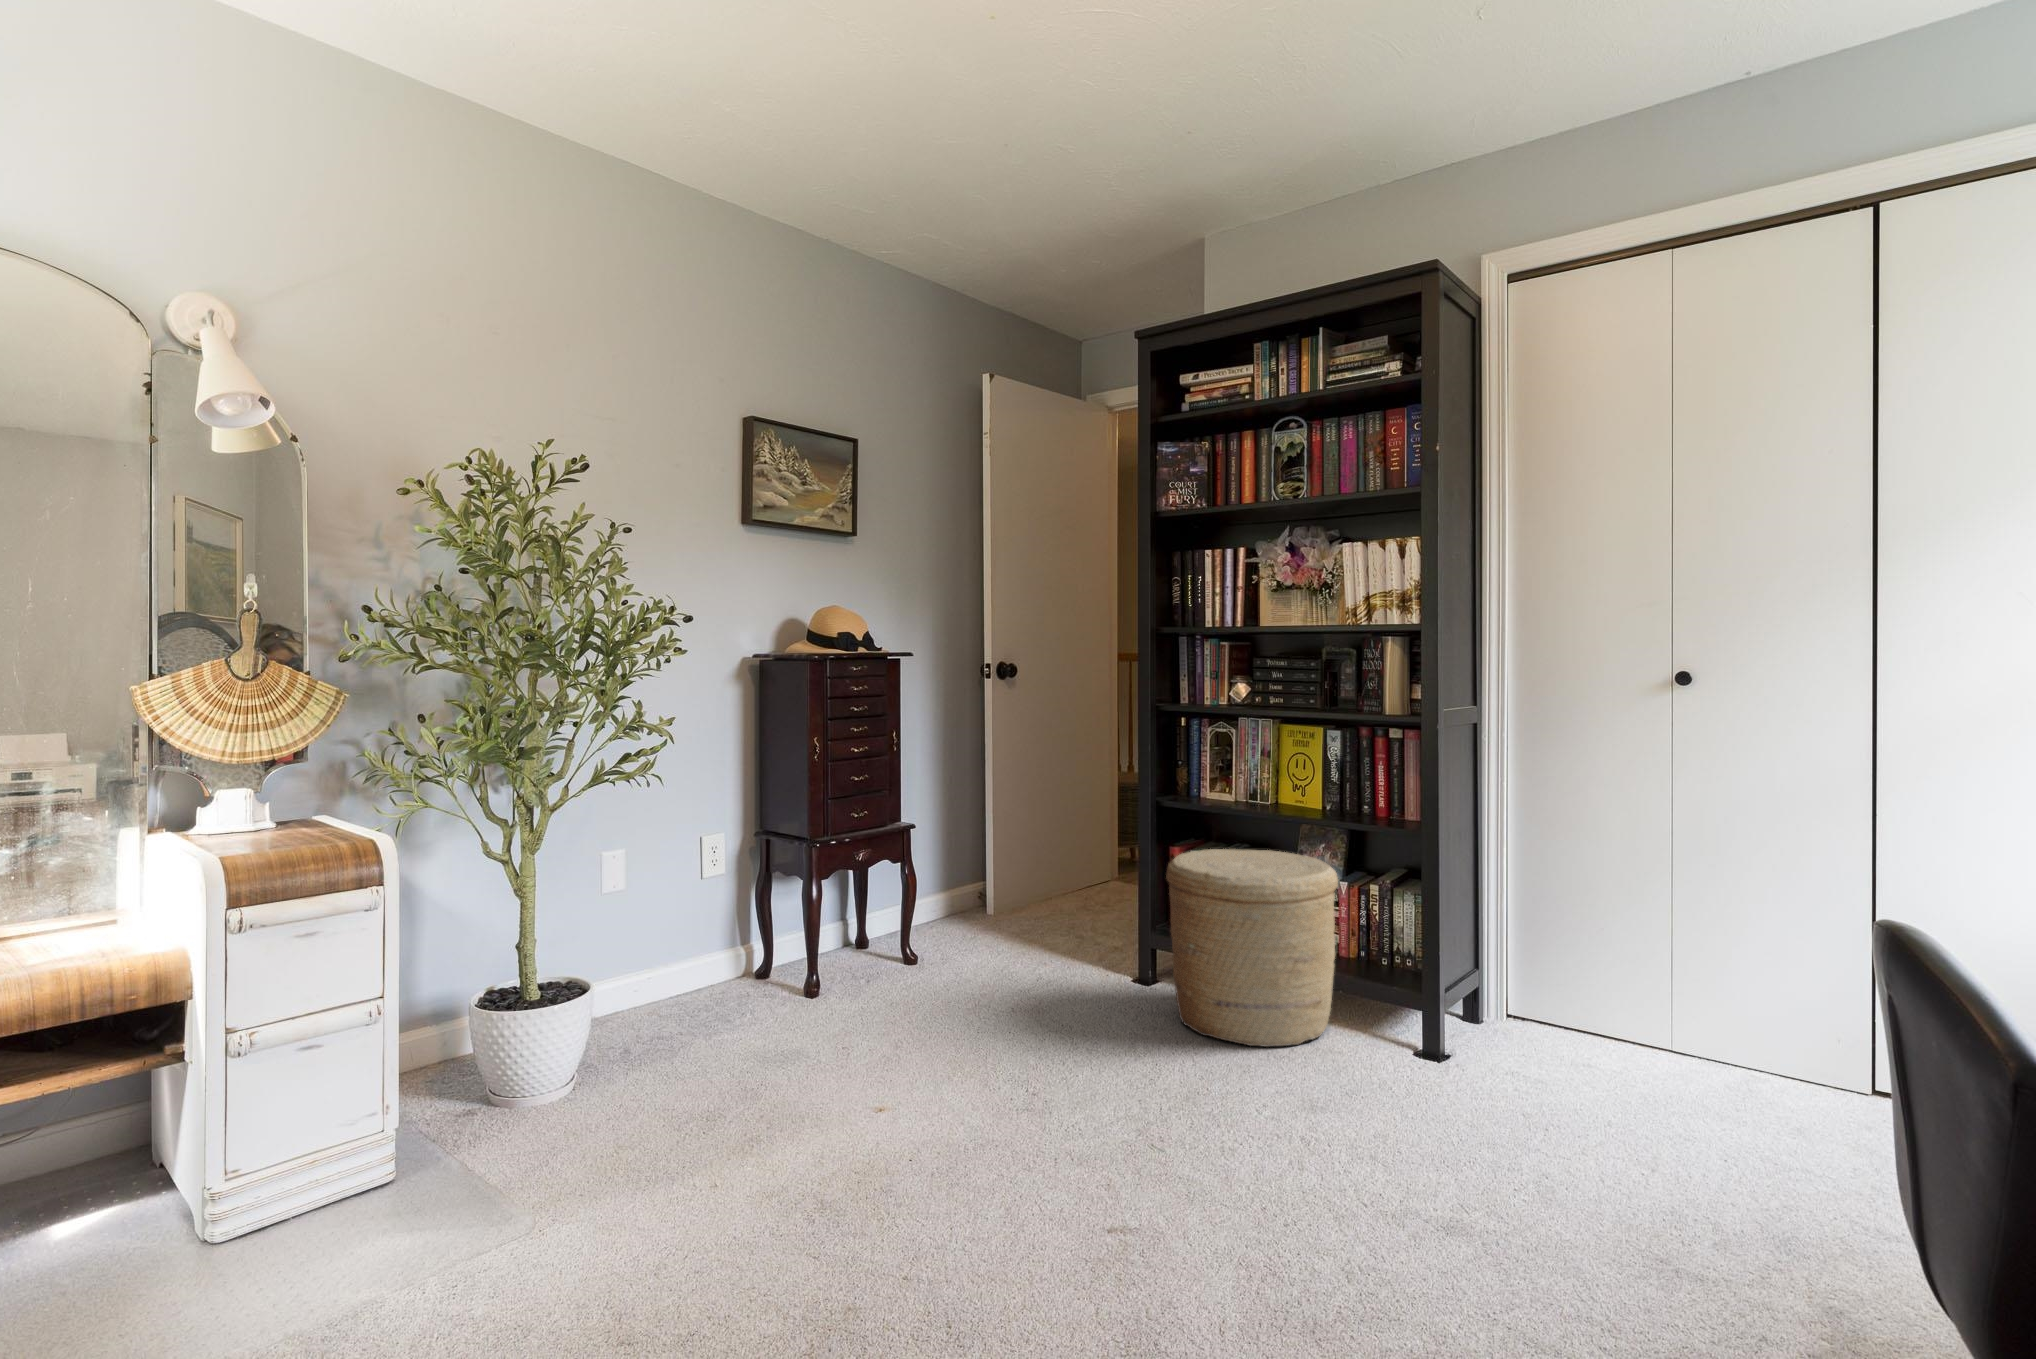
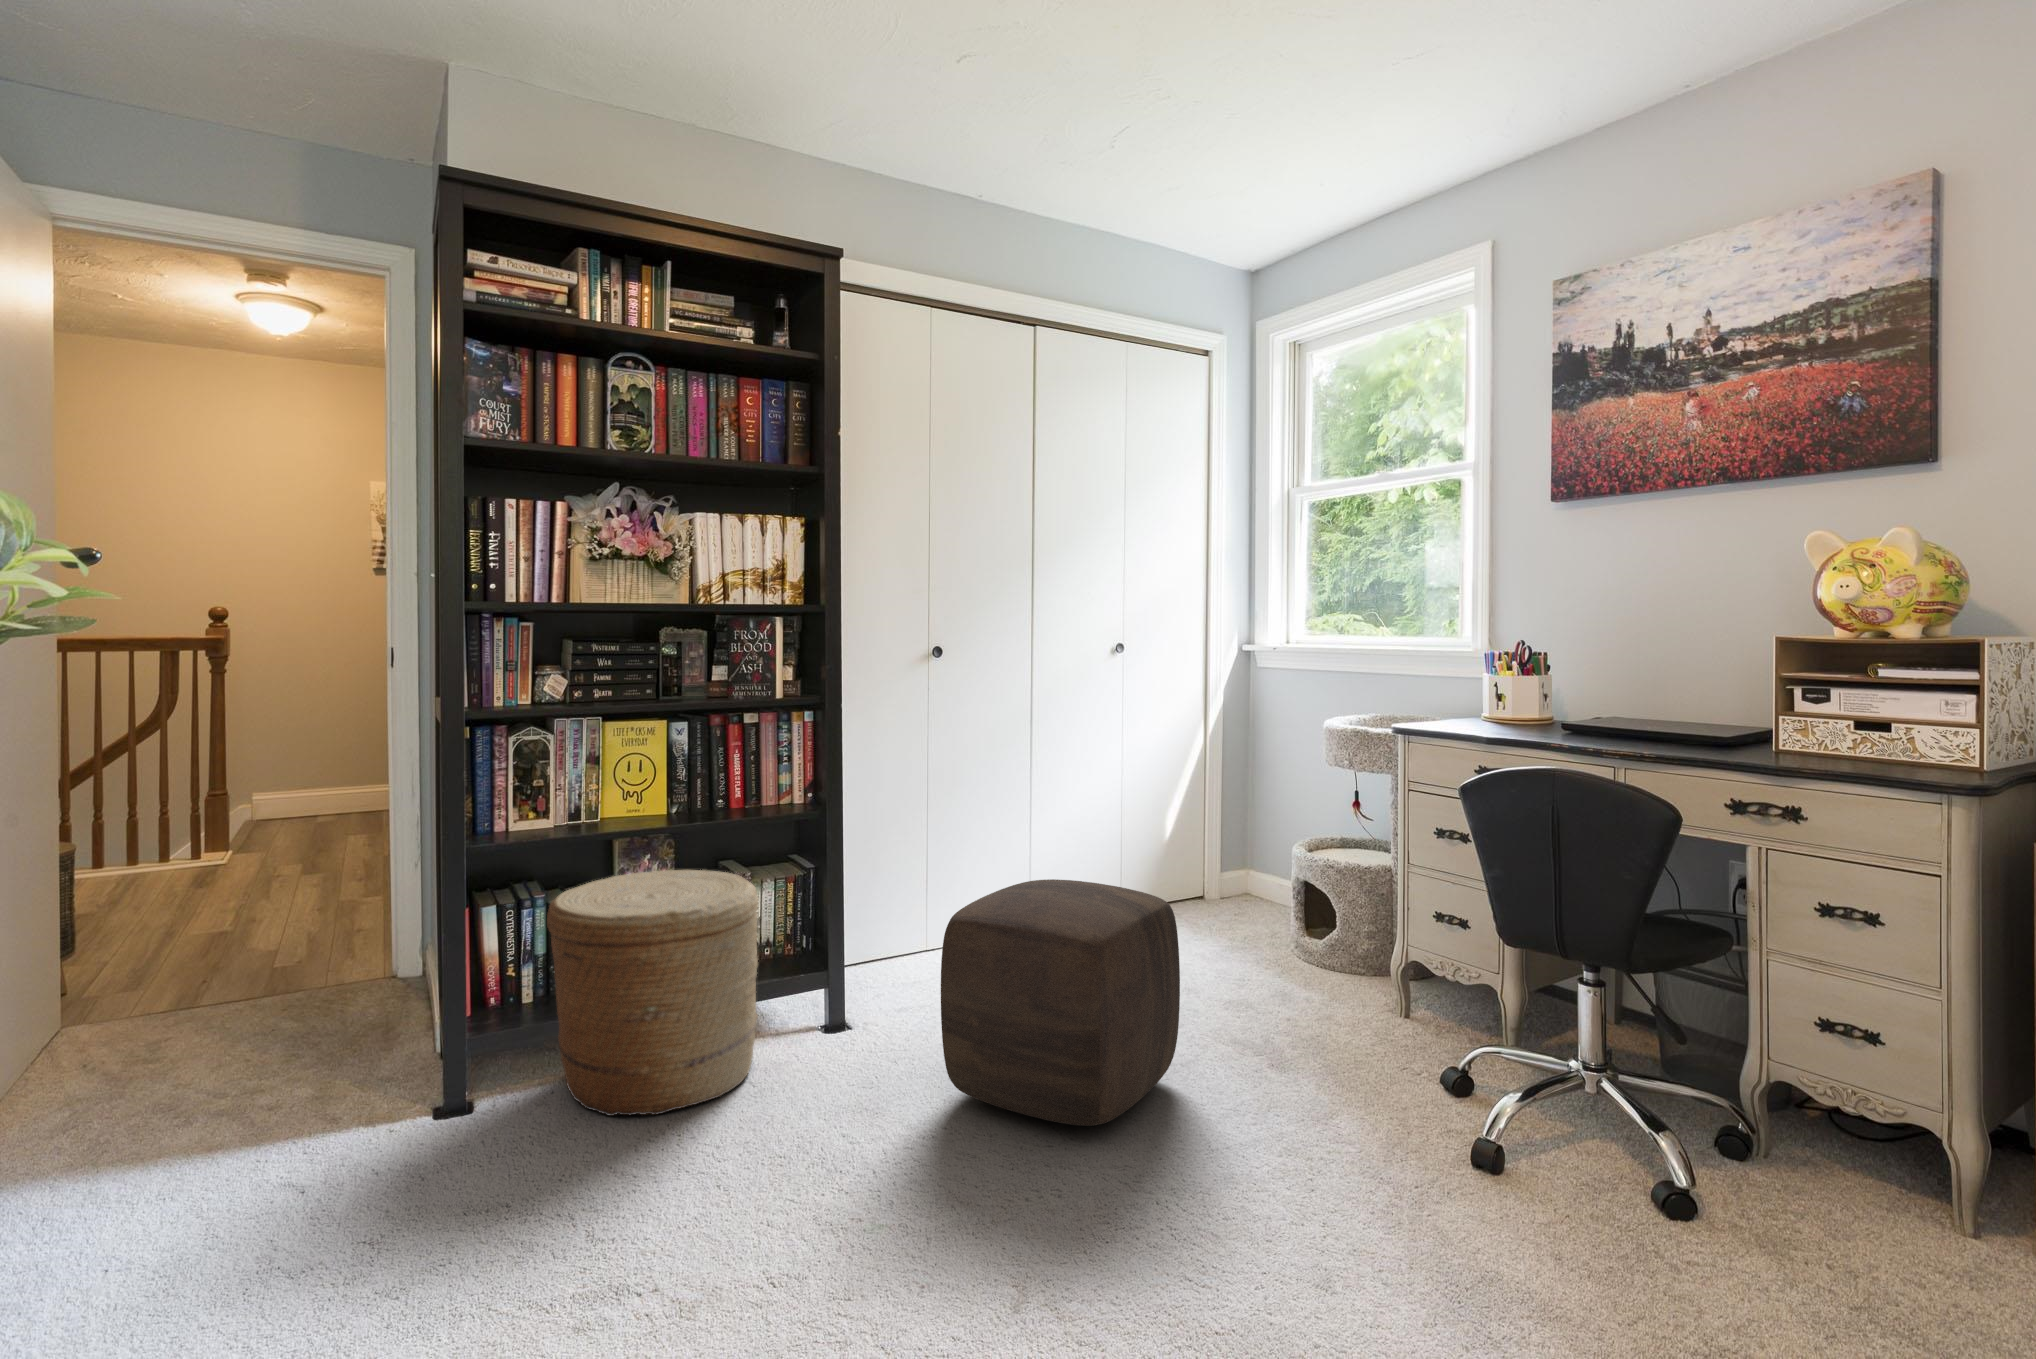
ottoman: none [1340,938,1618,1233] -> present [941,879,1180,1126]

